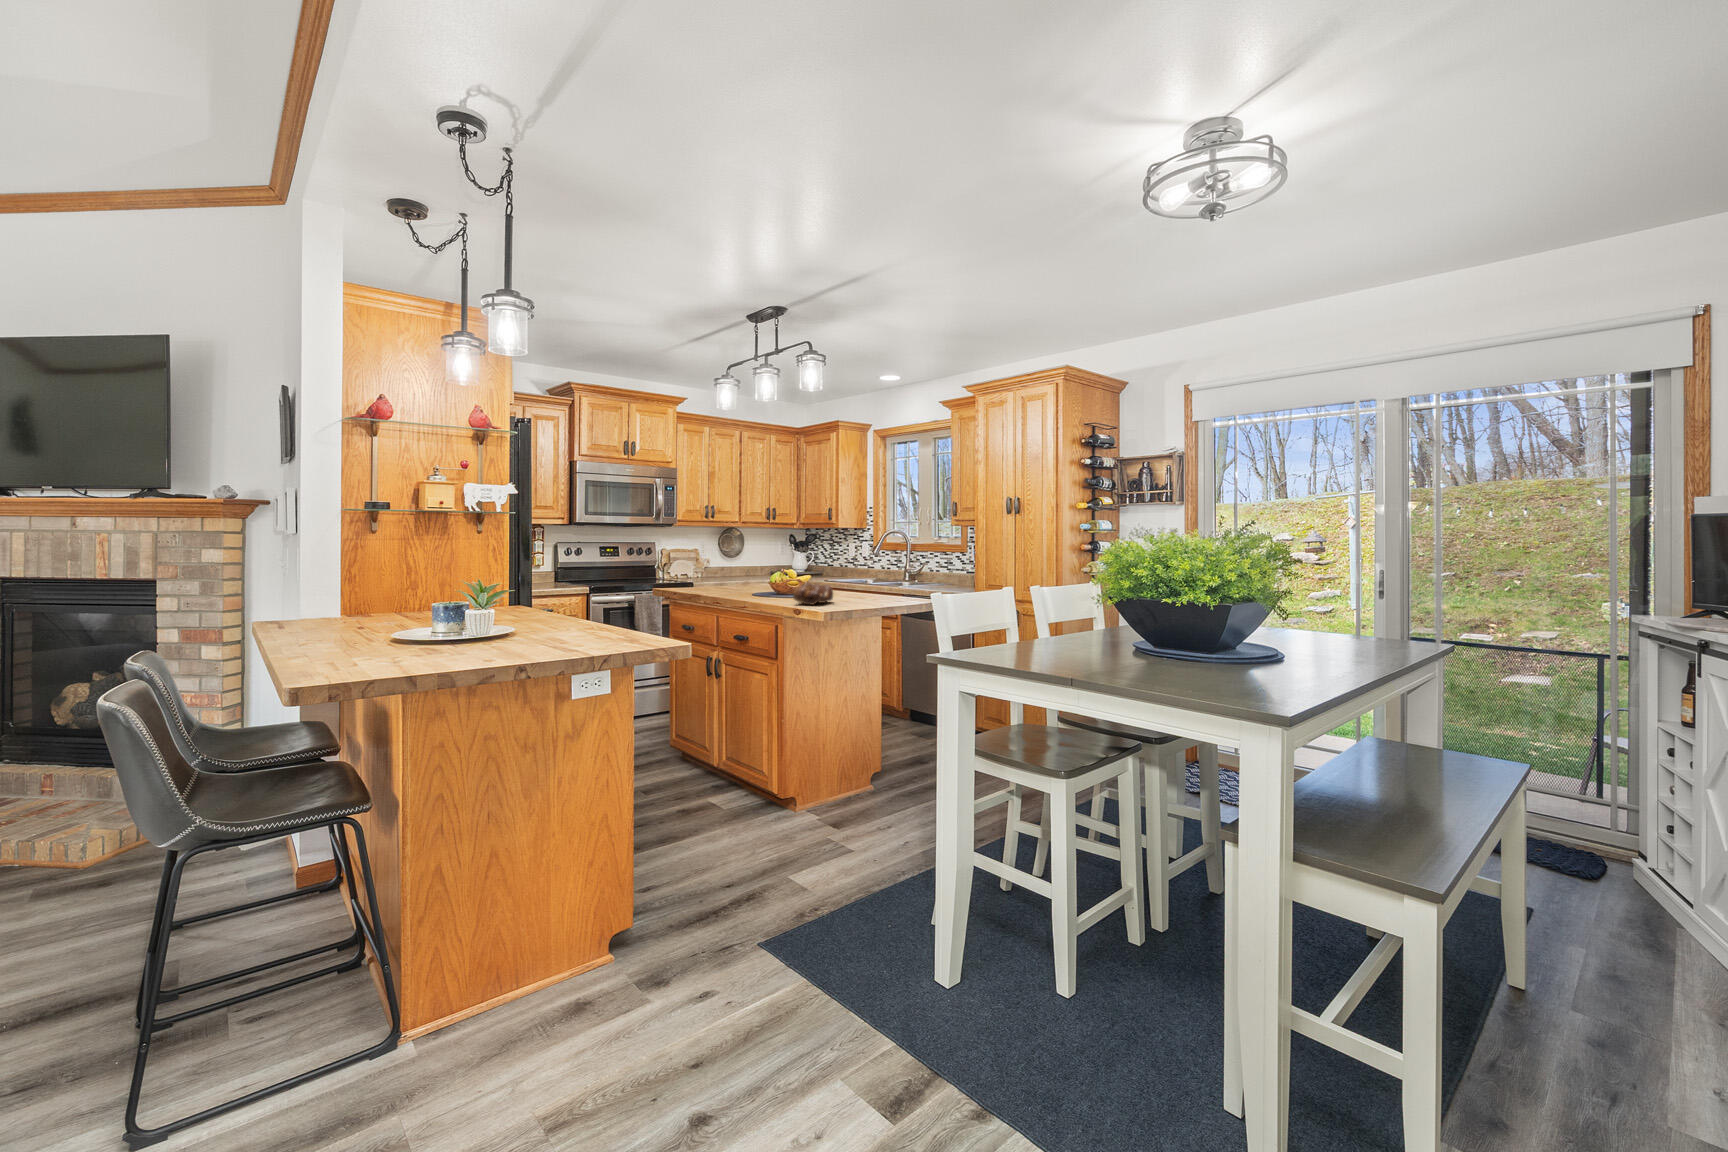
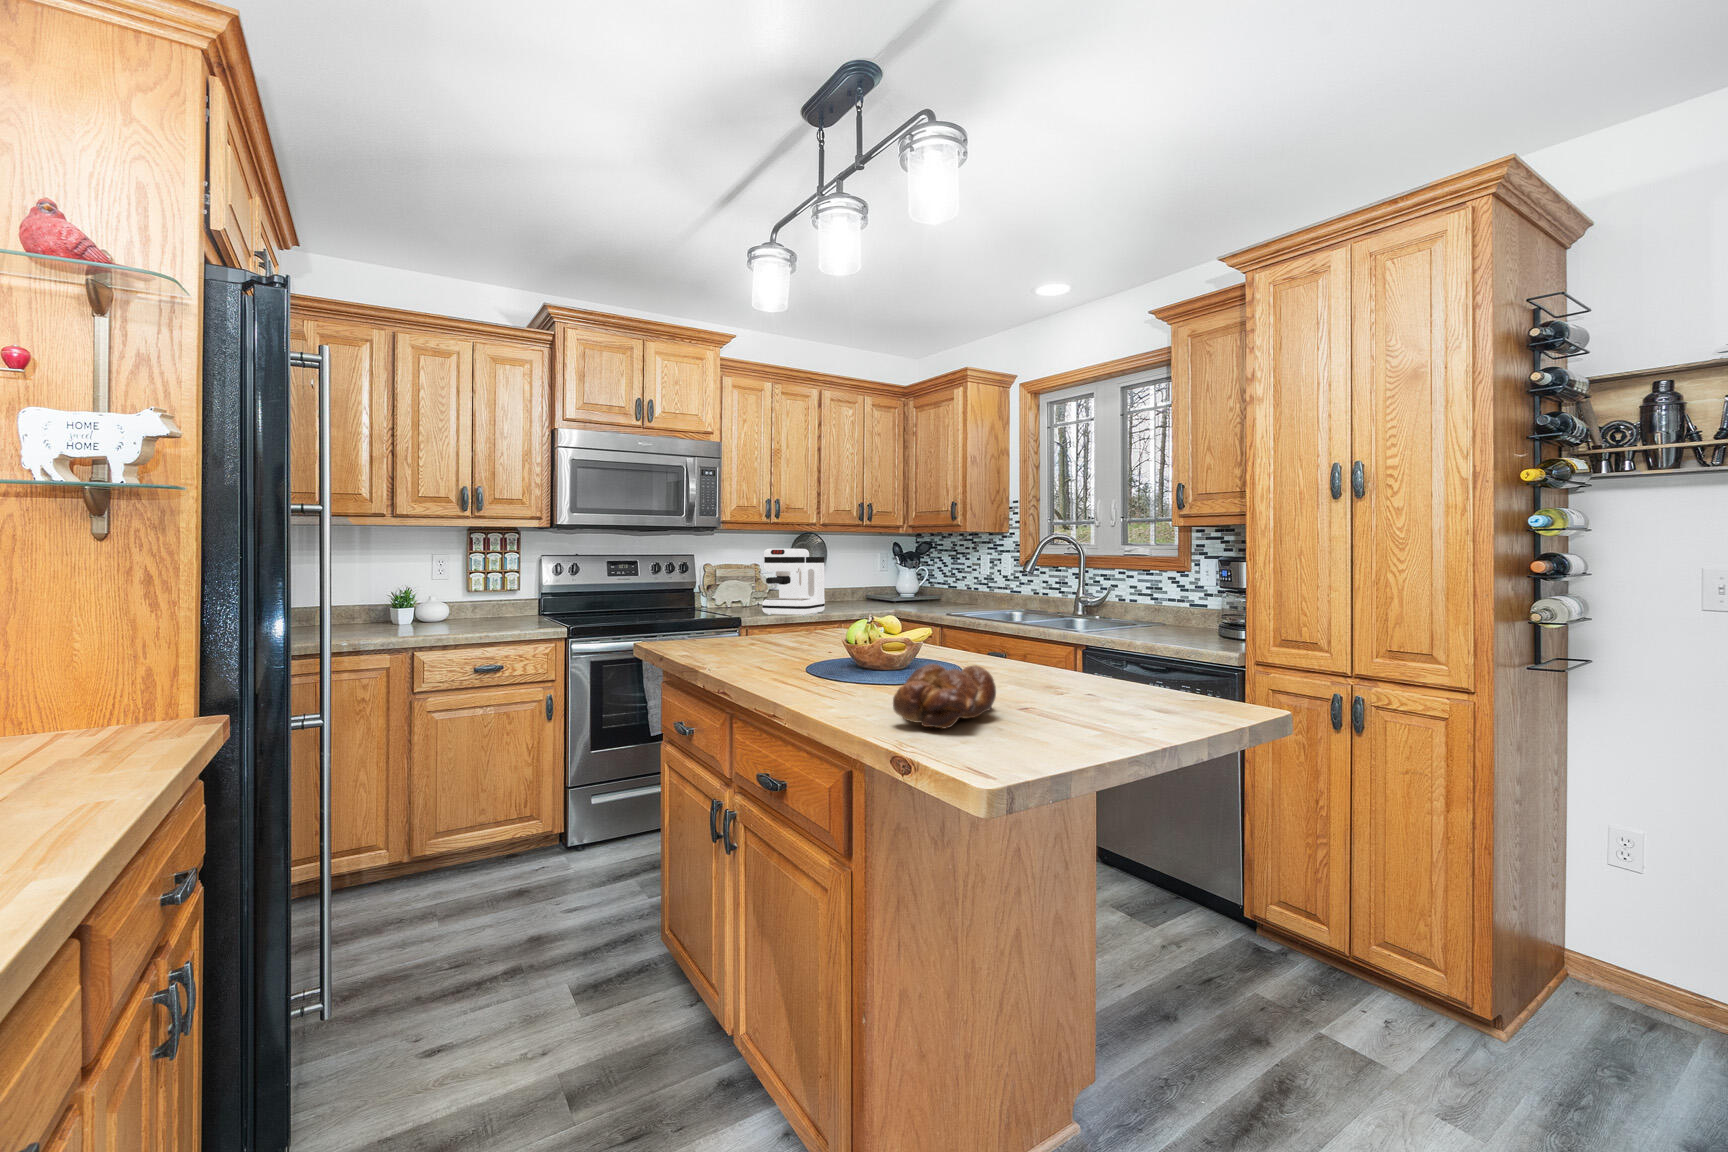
coffee maker: none [705,538,746,582] -> present [762,549,825,616]

